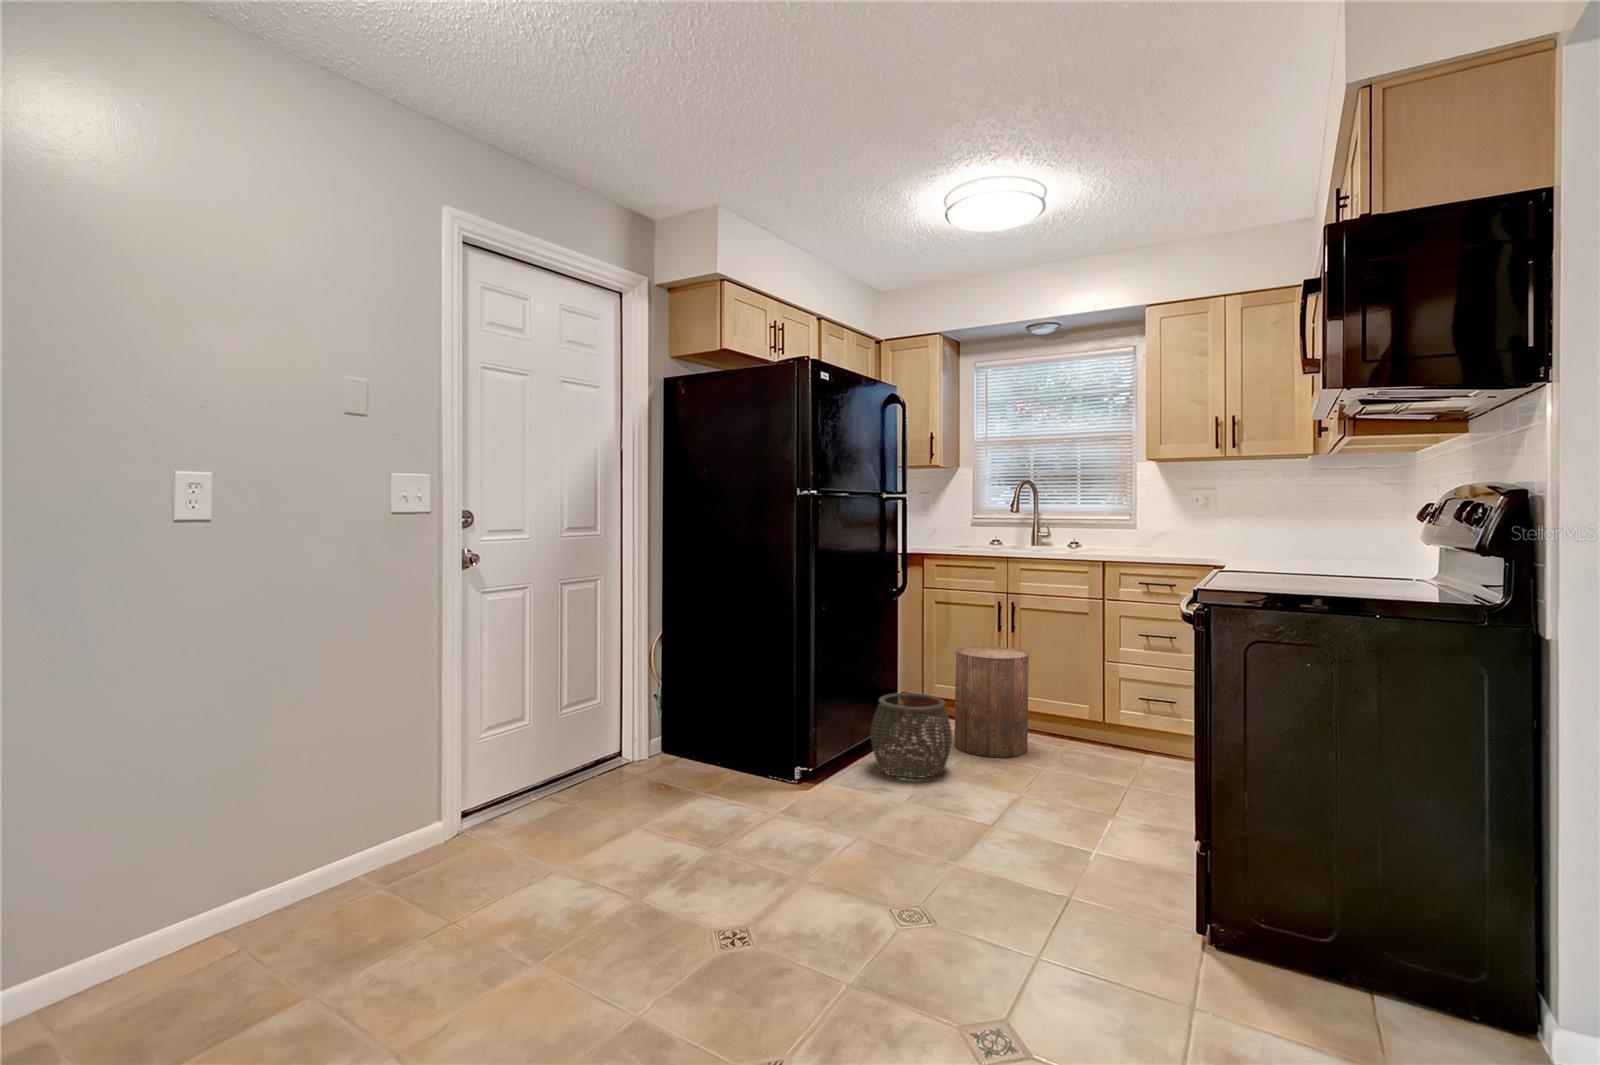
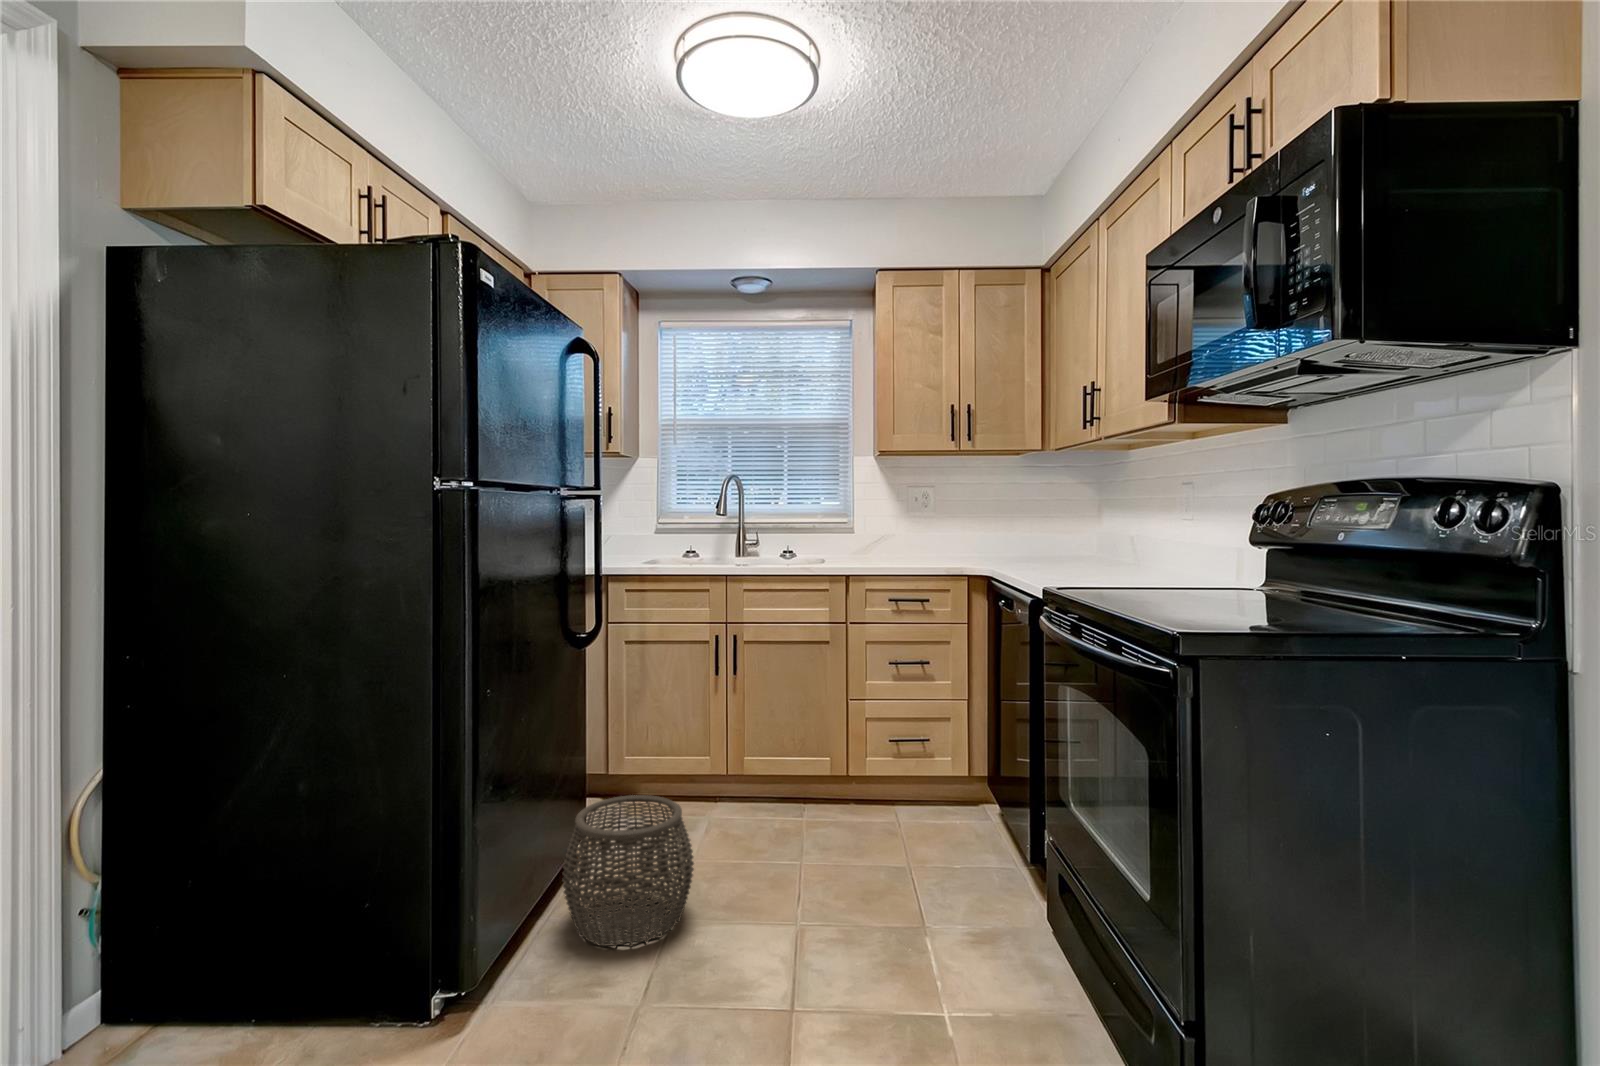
stool: present [954,647,1029,757] -> none [673,700,772,864]

